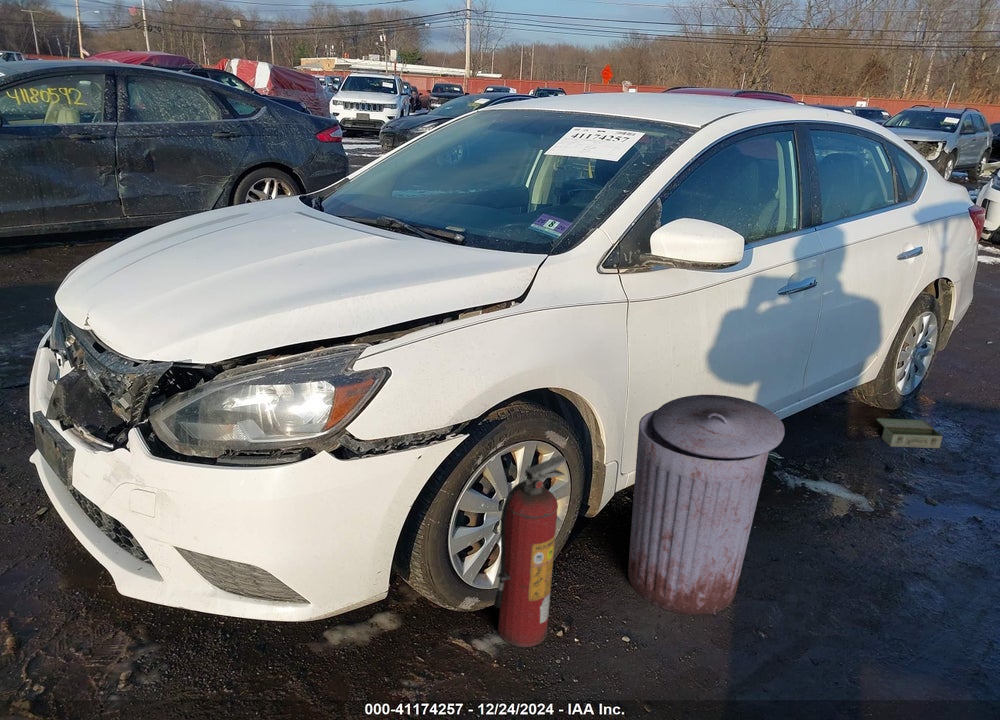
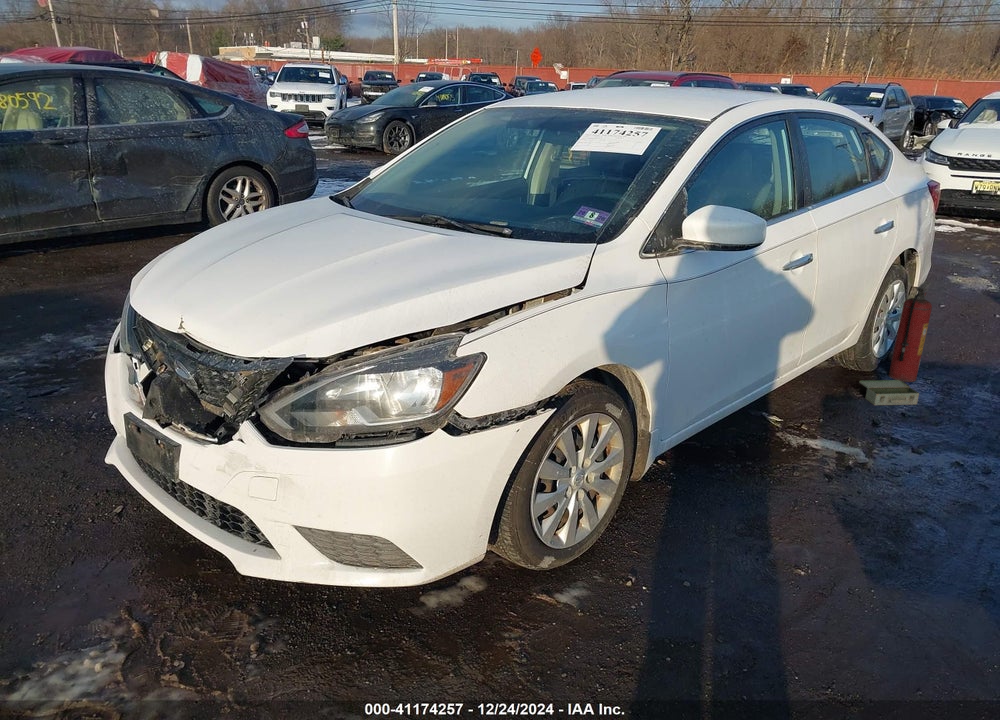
trash can: present [628,395,785,615] -> none [672,364,809,560]
fire extinguisher: present [494,455,566,647] -> present [888,281,932,382]

